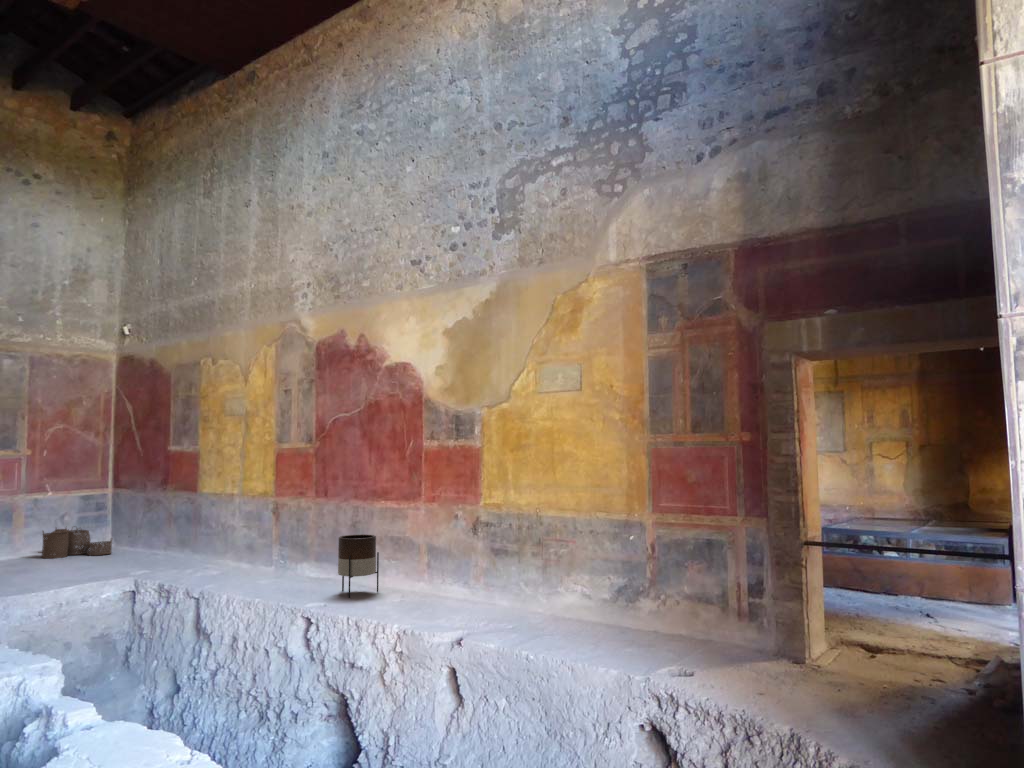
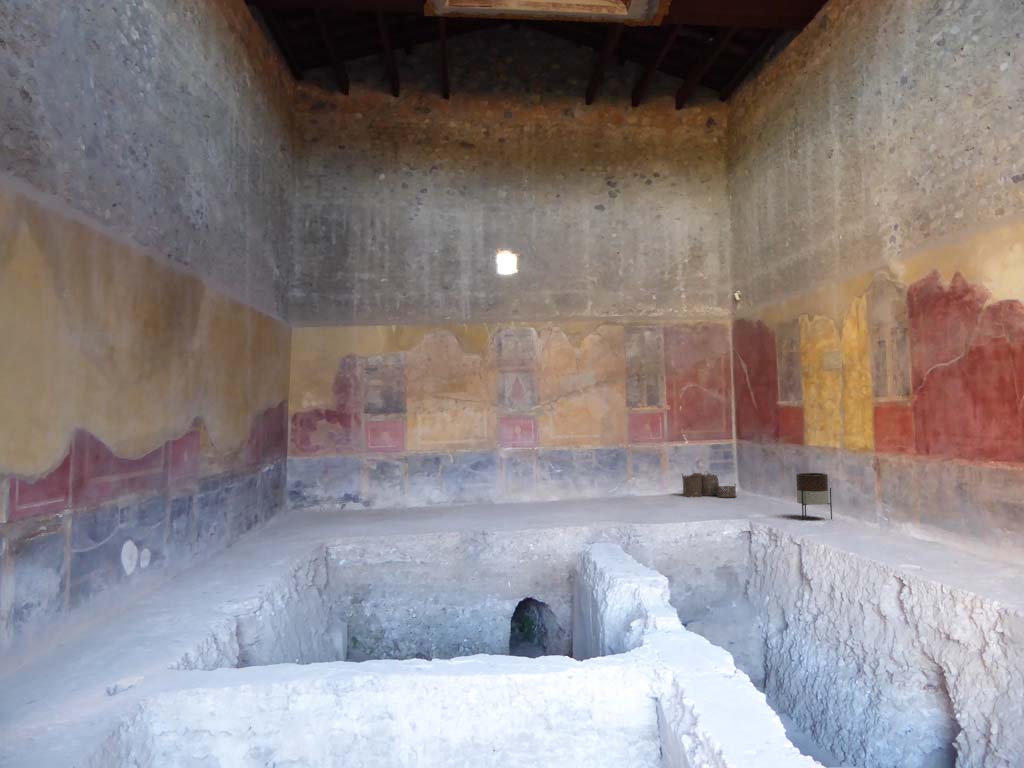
planter: present [338,534,379,598] -> present [796,473,832,520]

